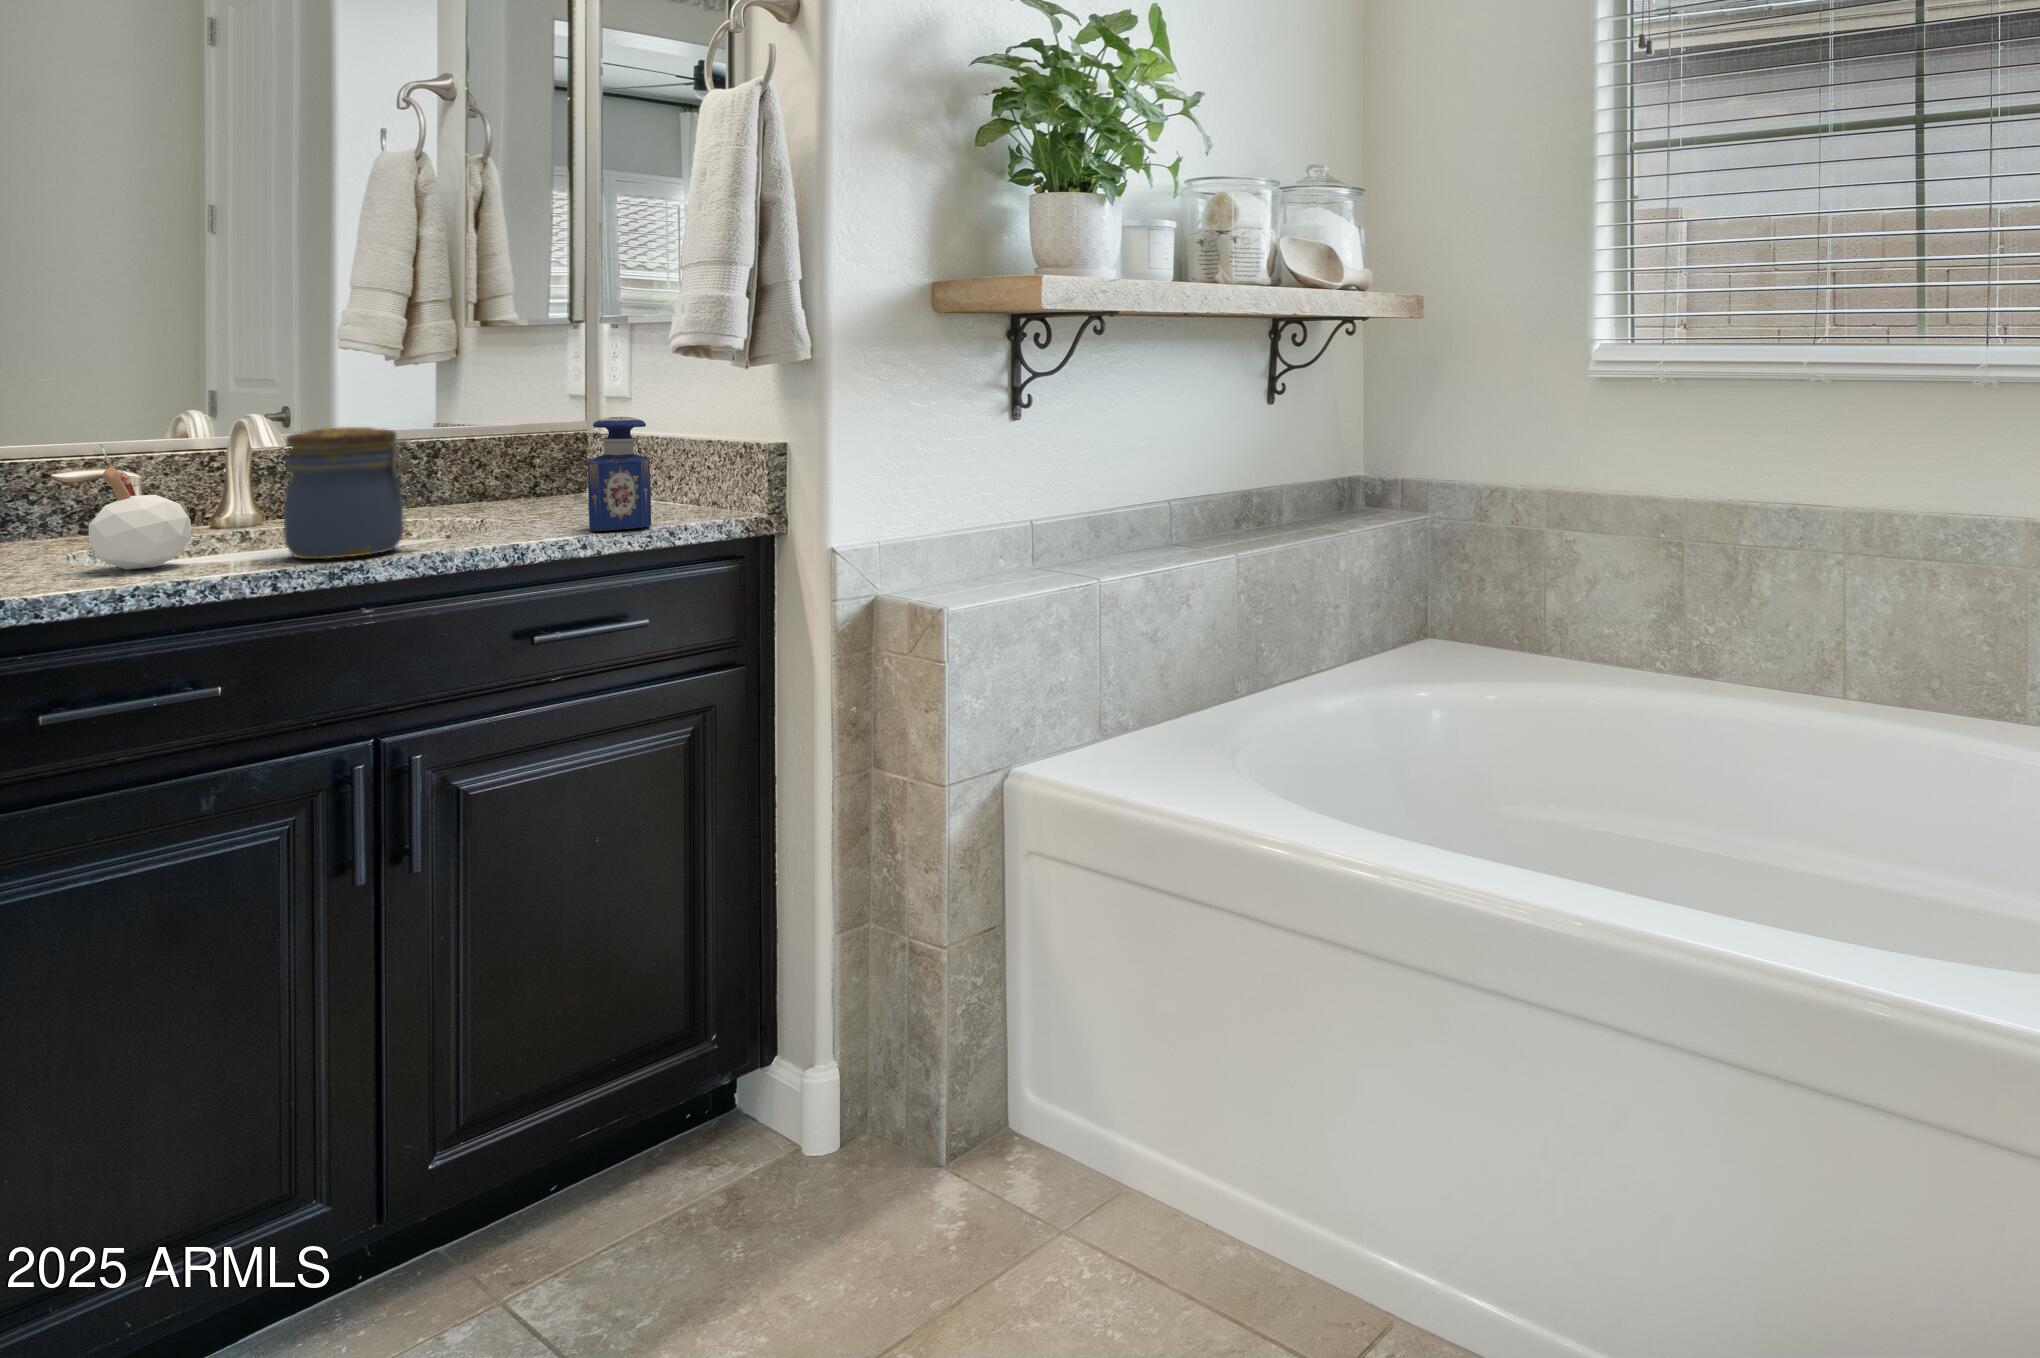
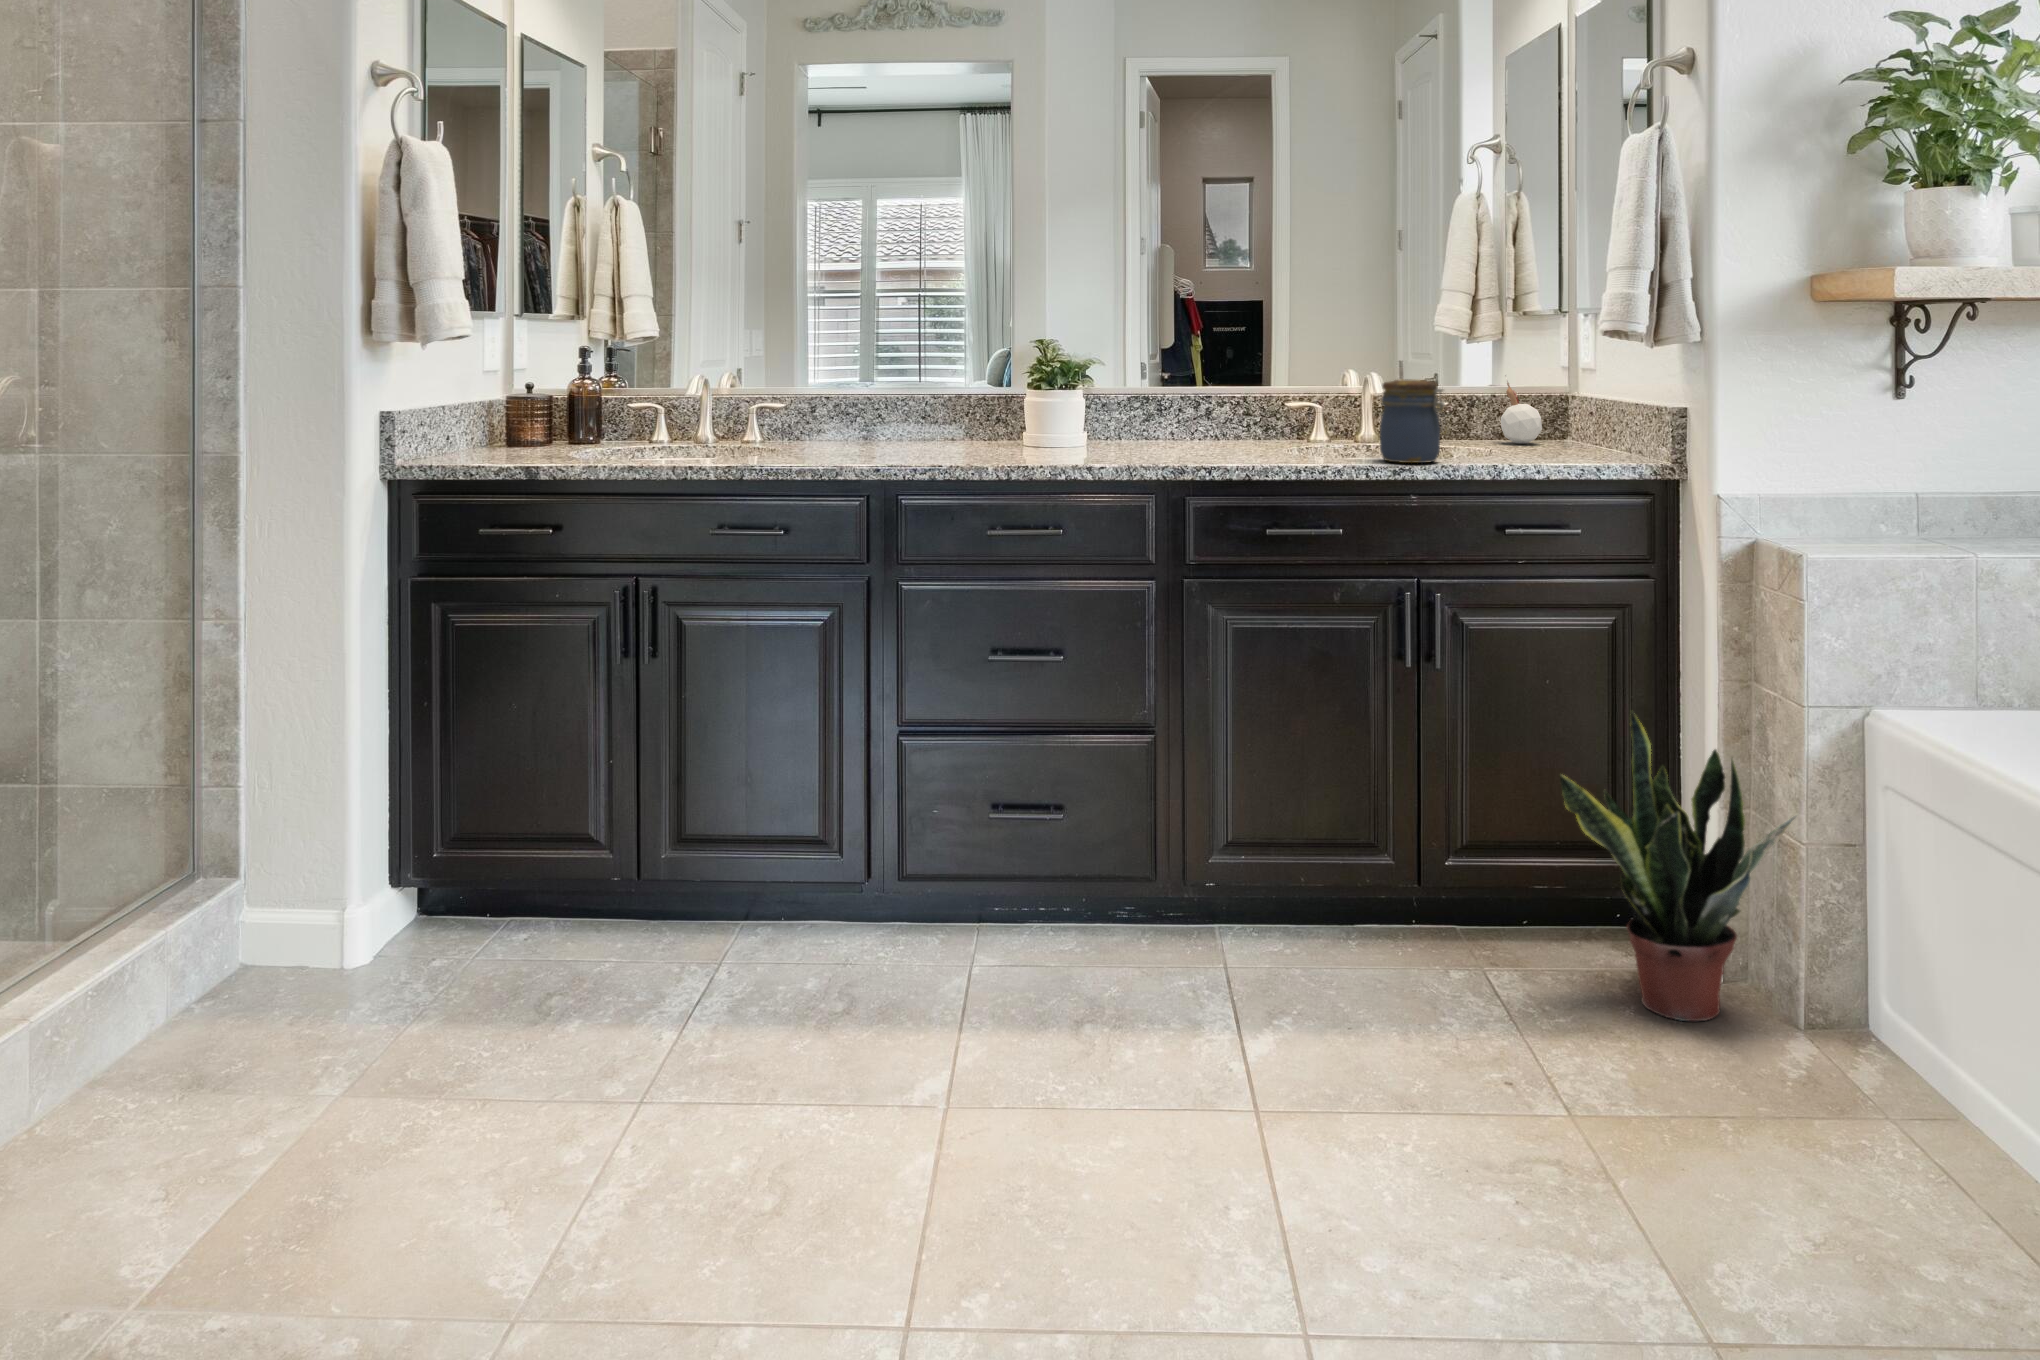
perfume bottle: present [587,417,651,531] -> none [1550,382,1592,465]
candle: present [89,444,191,569] -> present [1501,375,1542,443]
potted plant: none [662,844,968,1231] -> present [1560,711,1796,1021]

